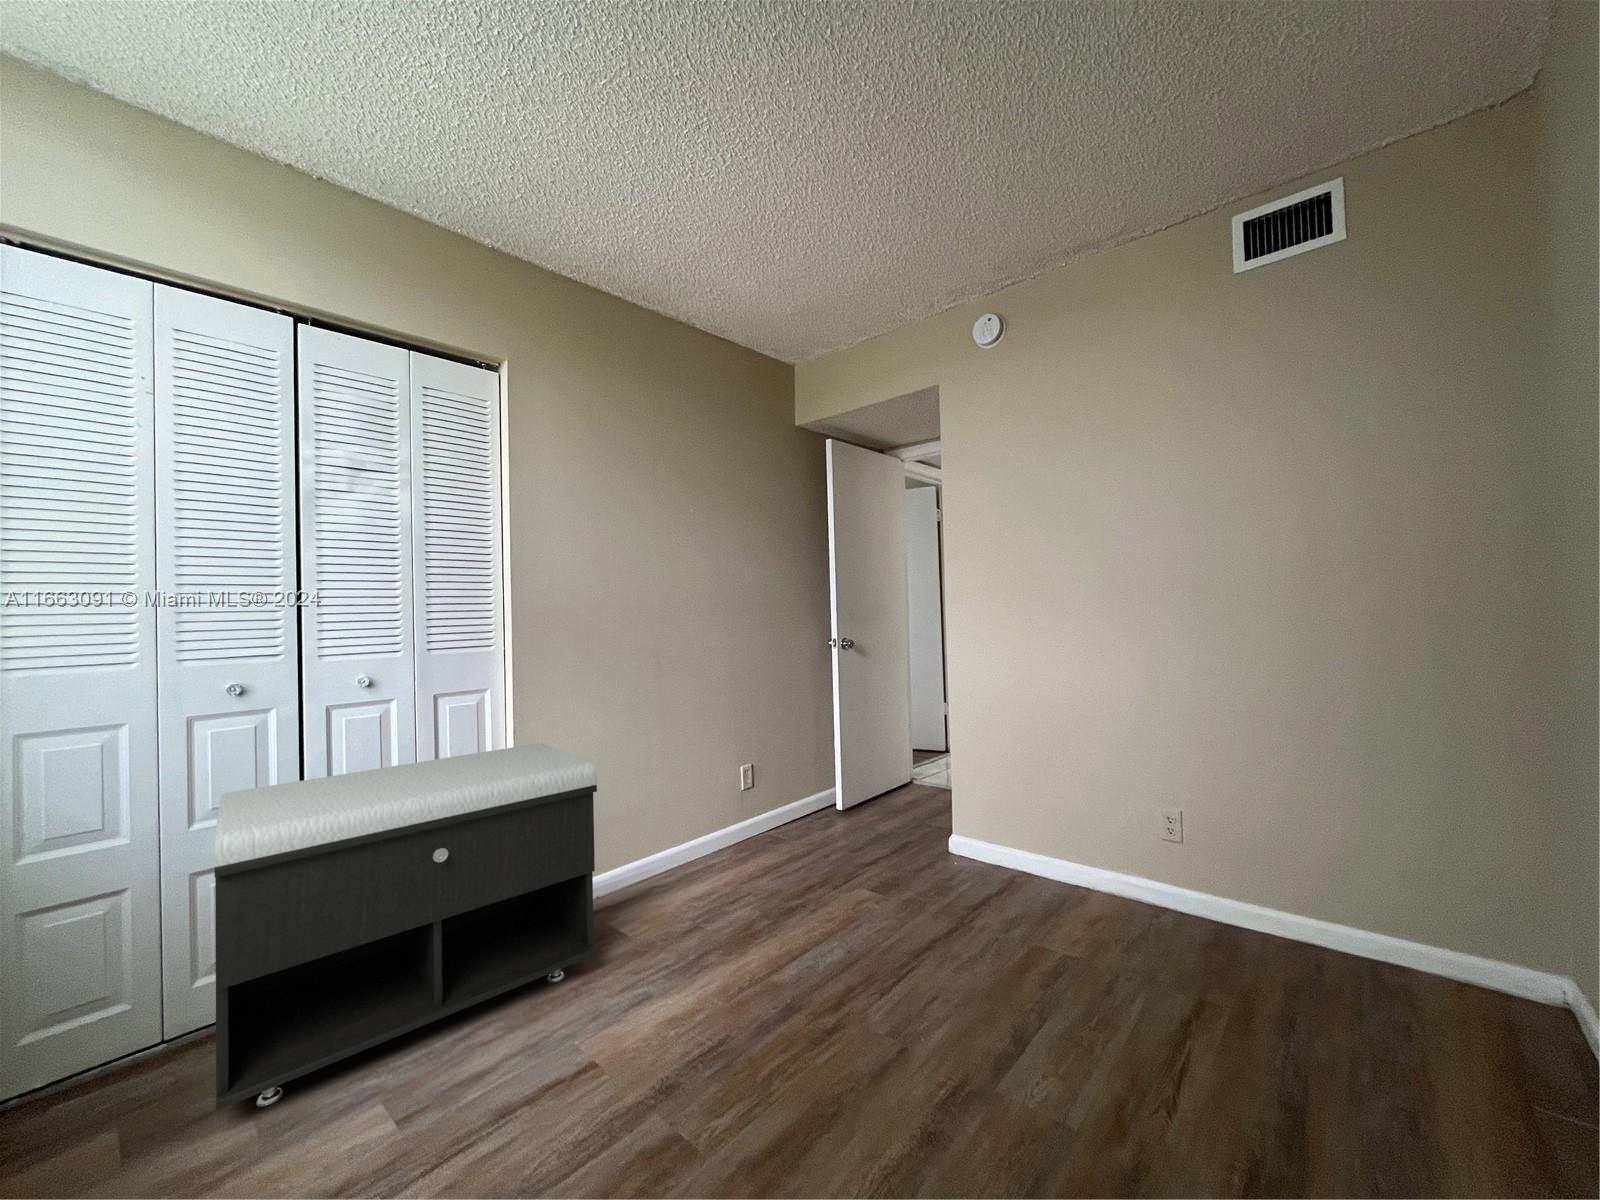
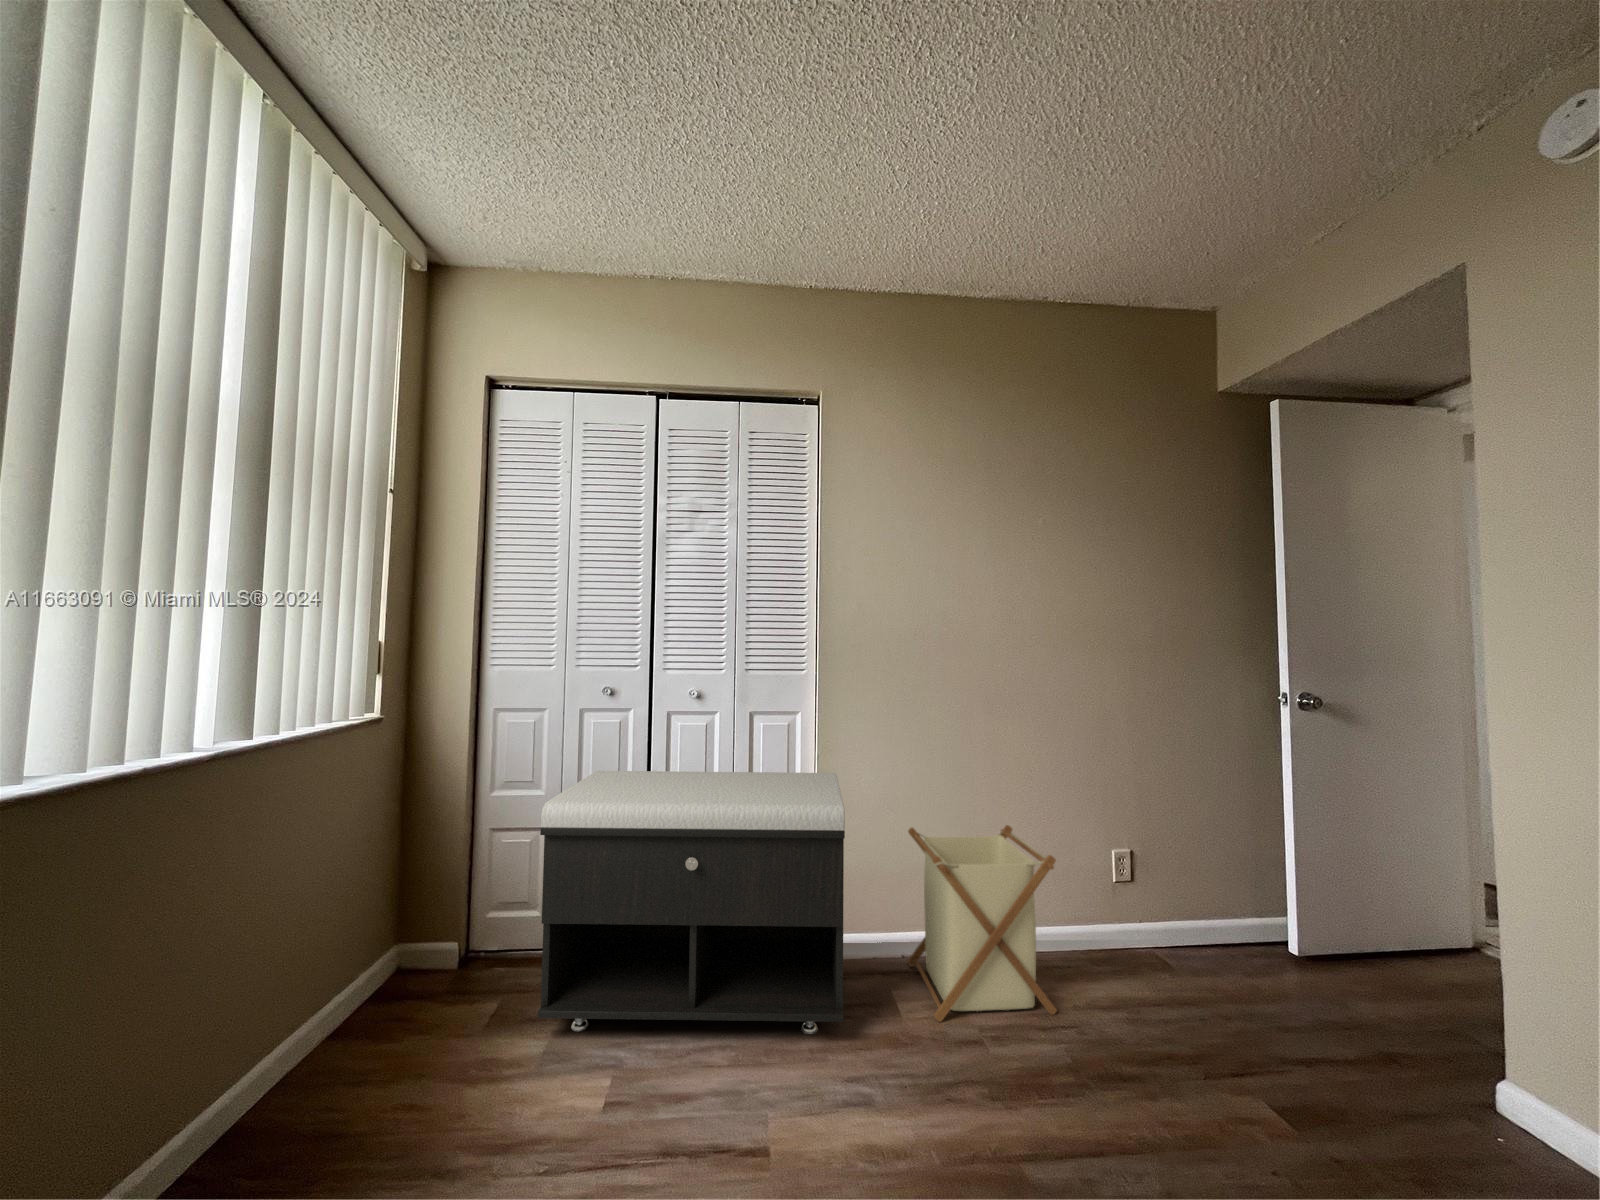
laundry basket: none [607,761,736,927] -> present [908,825,1057,1022]

